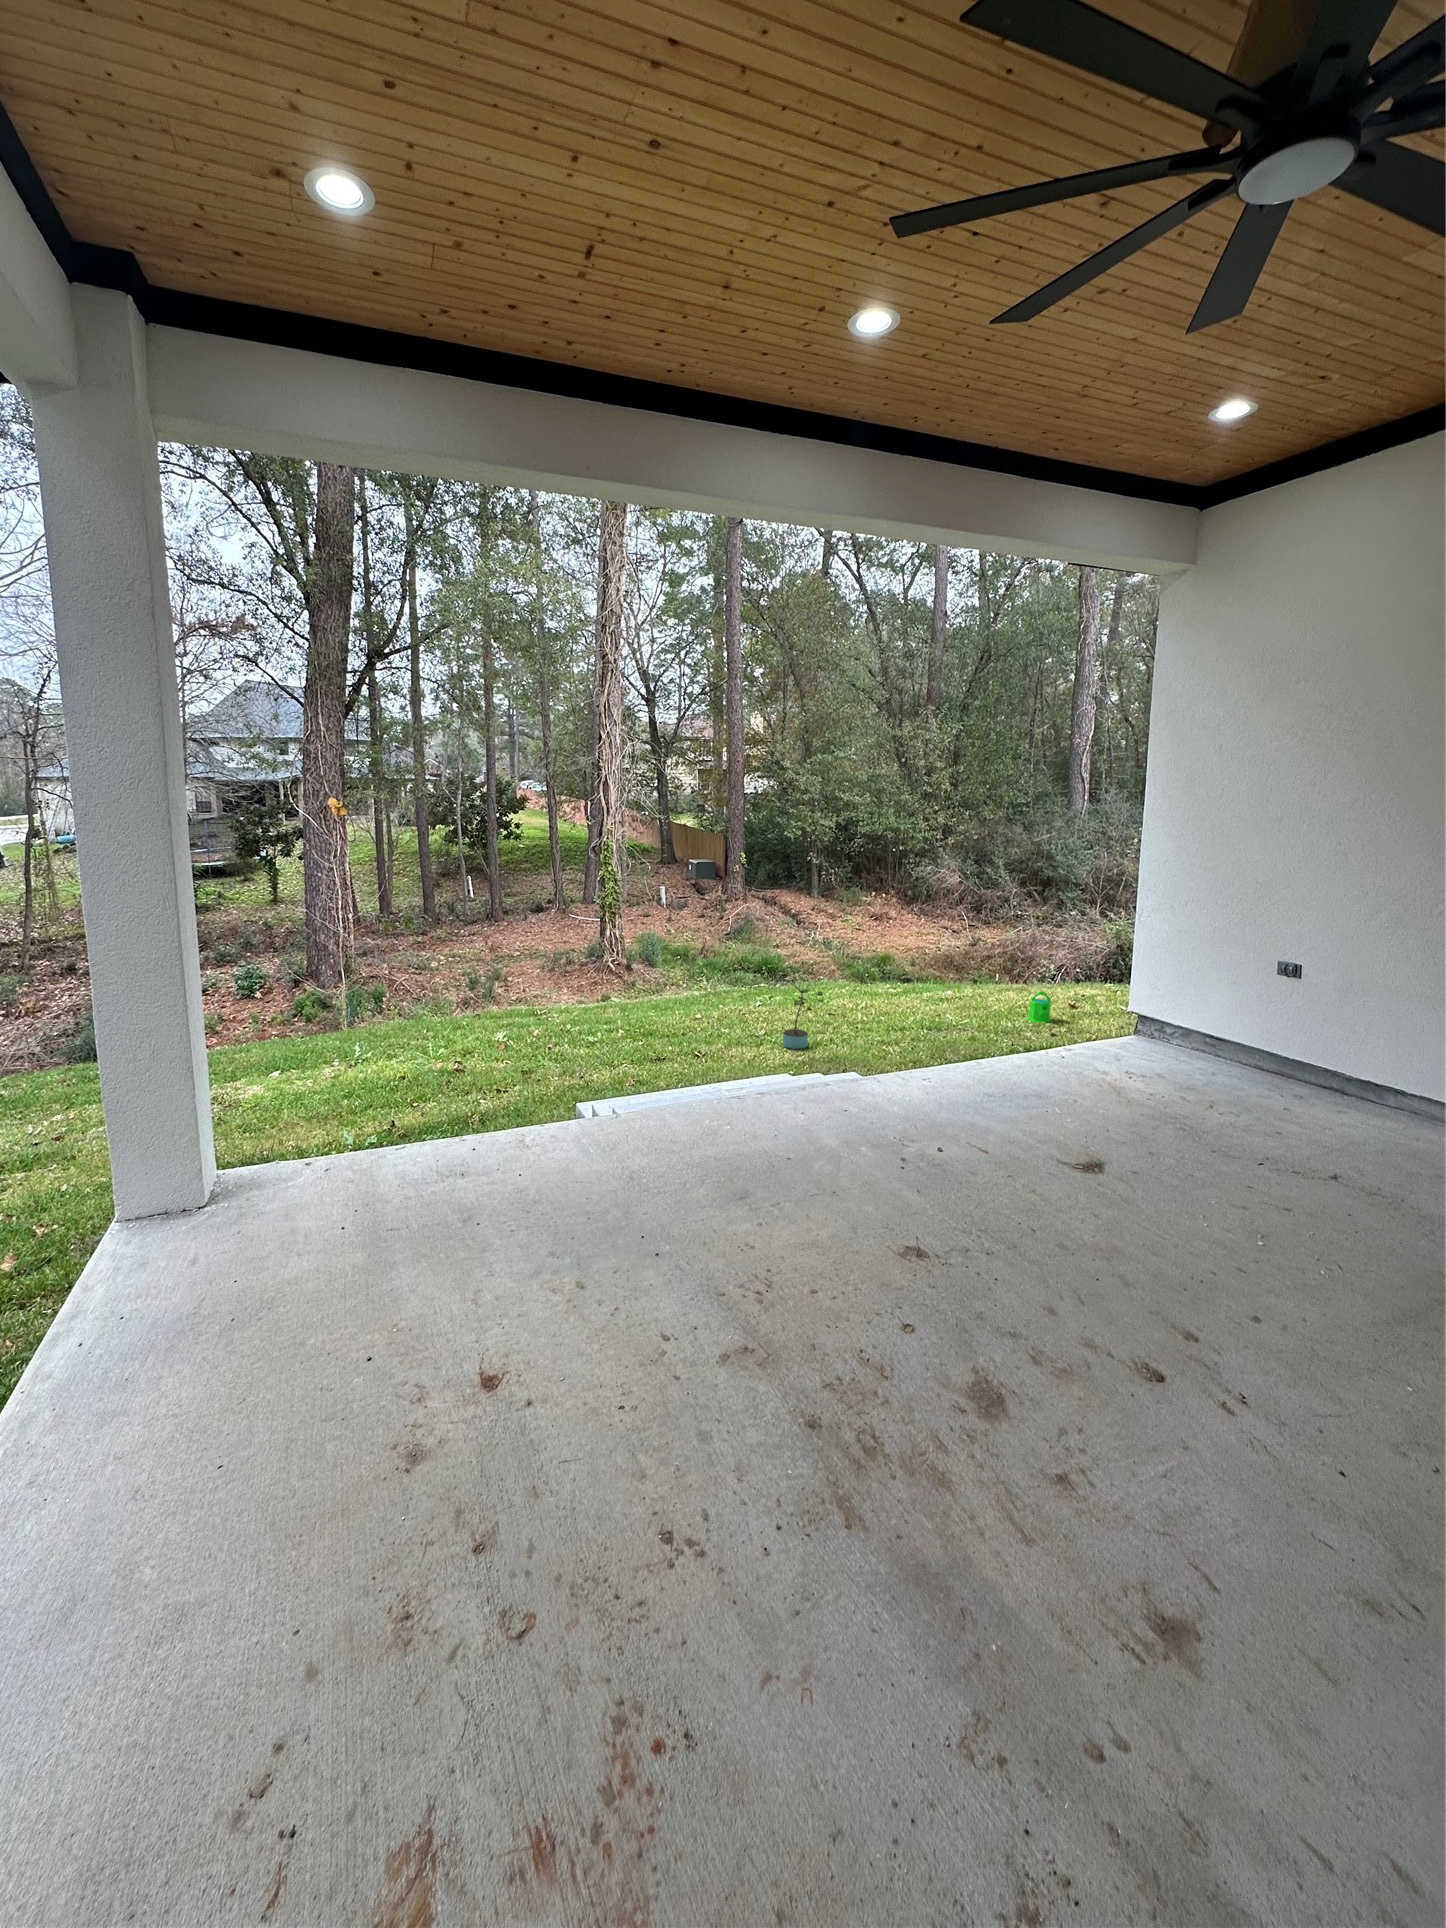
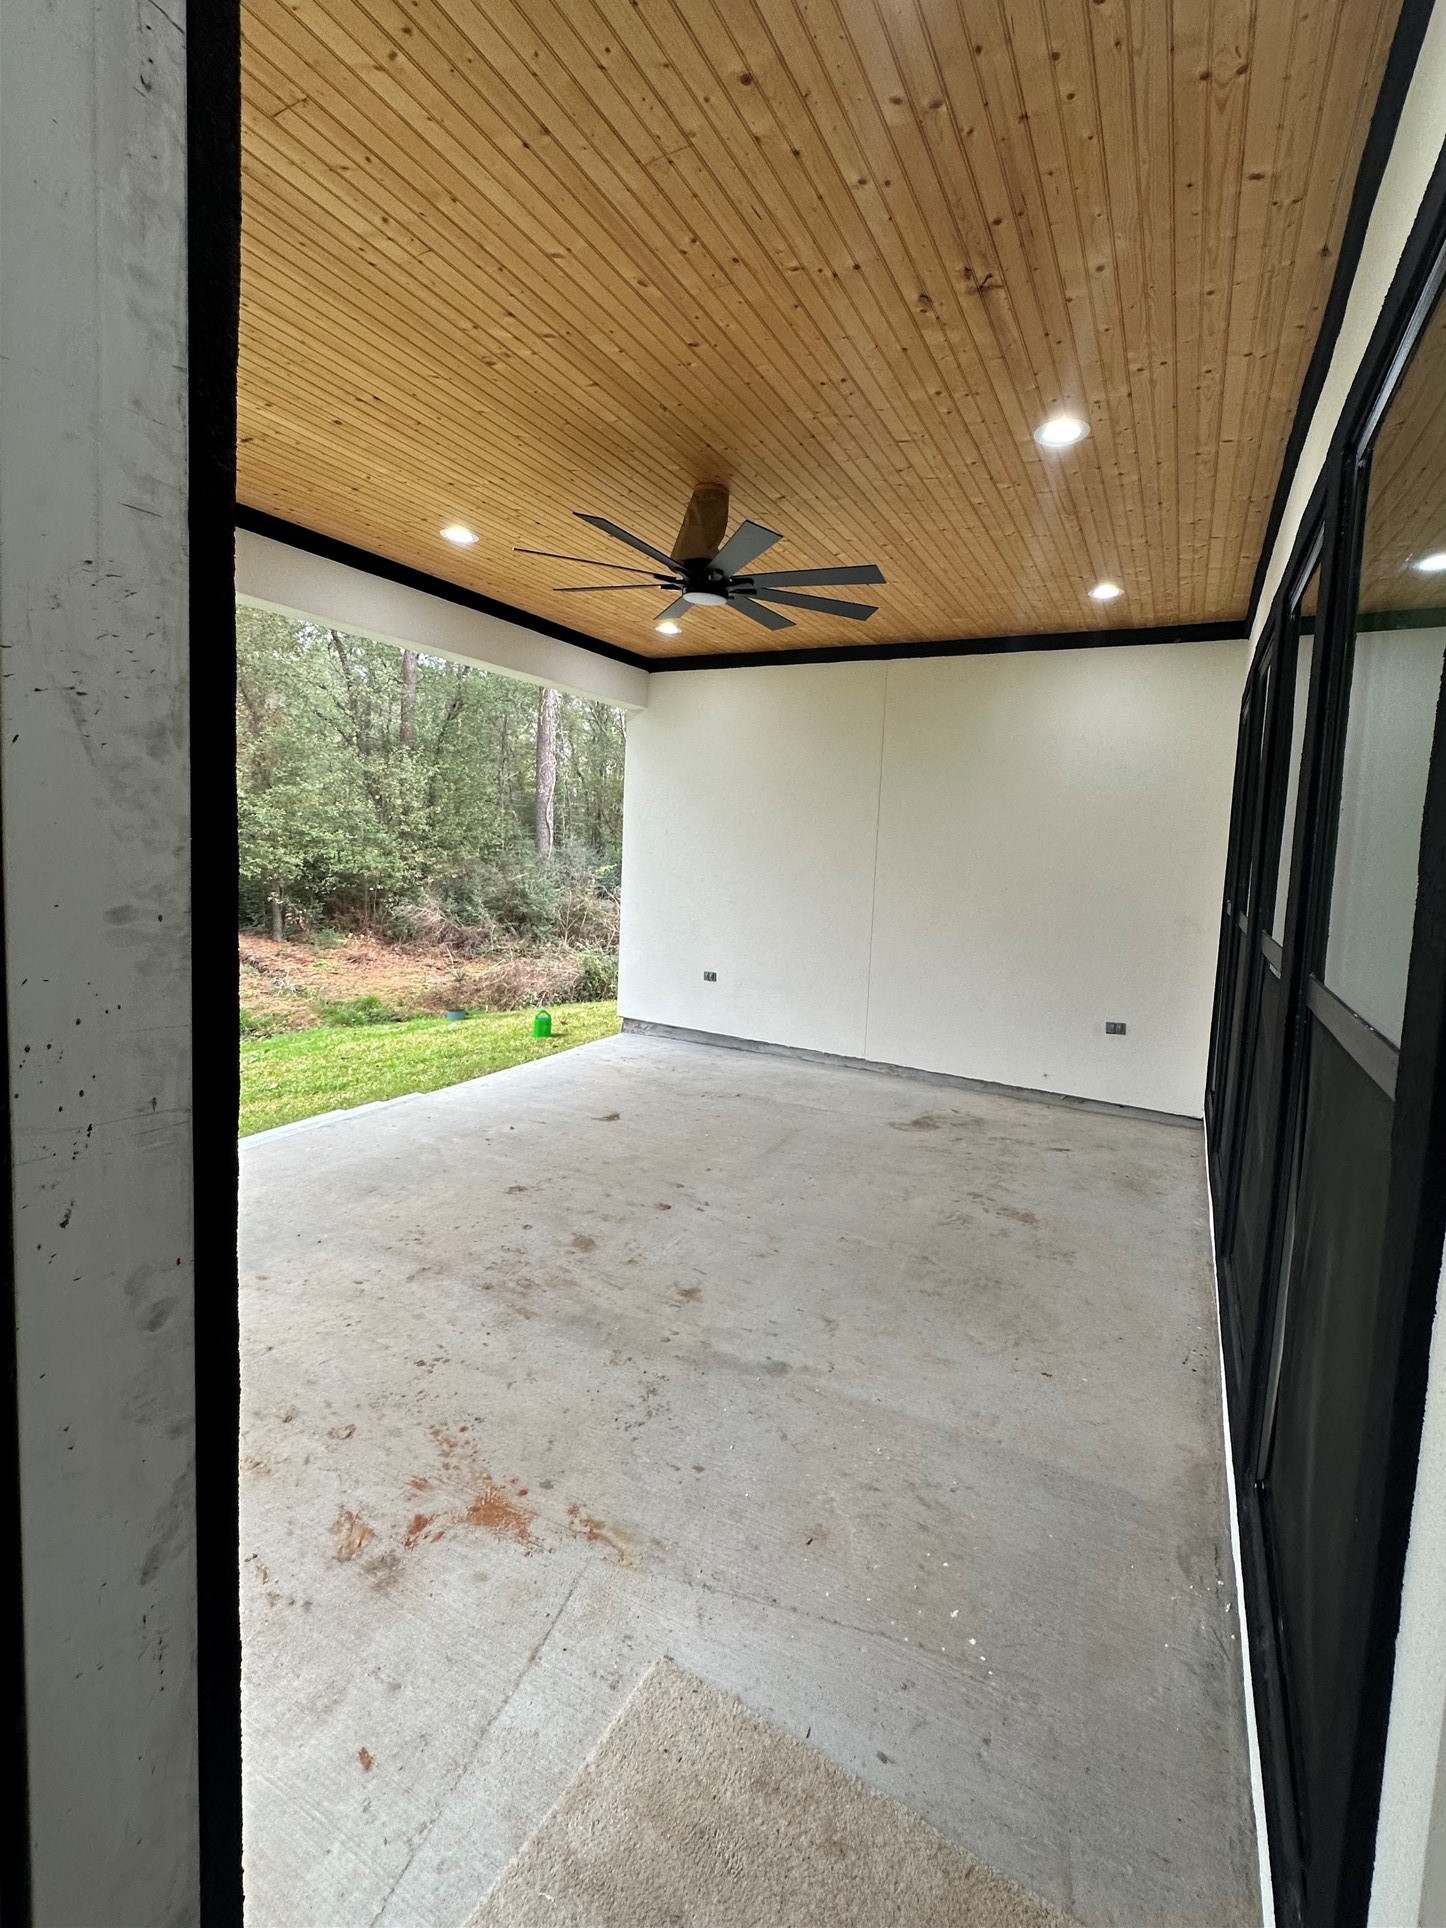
potted plant: present [776,966,823,1048] -> present [444,964,477,1021]

